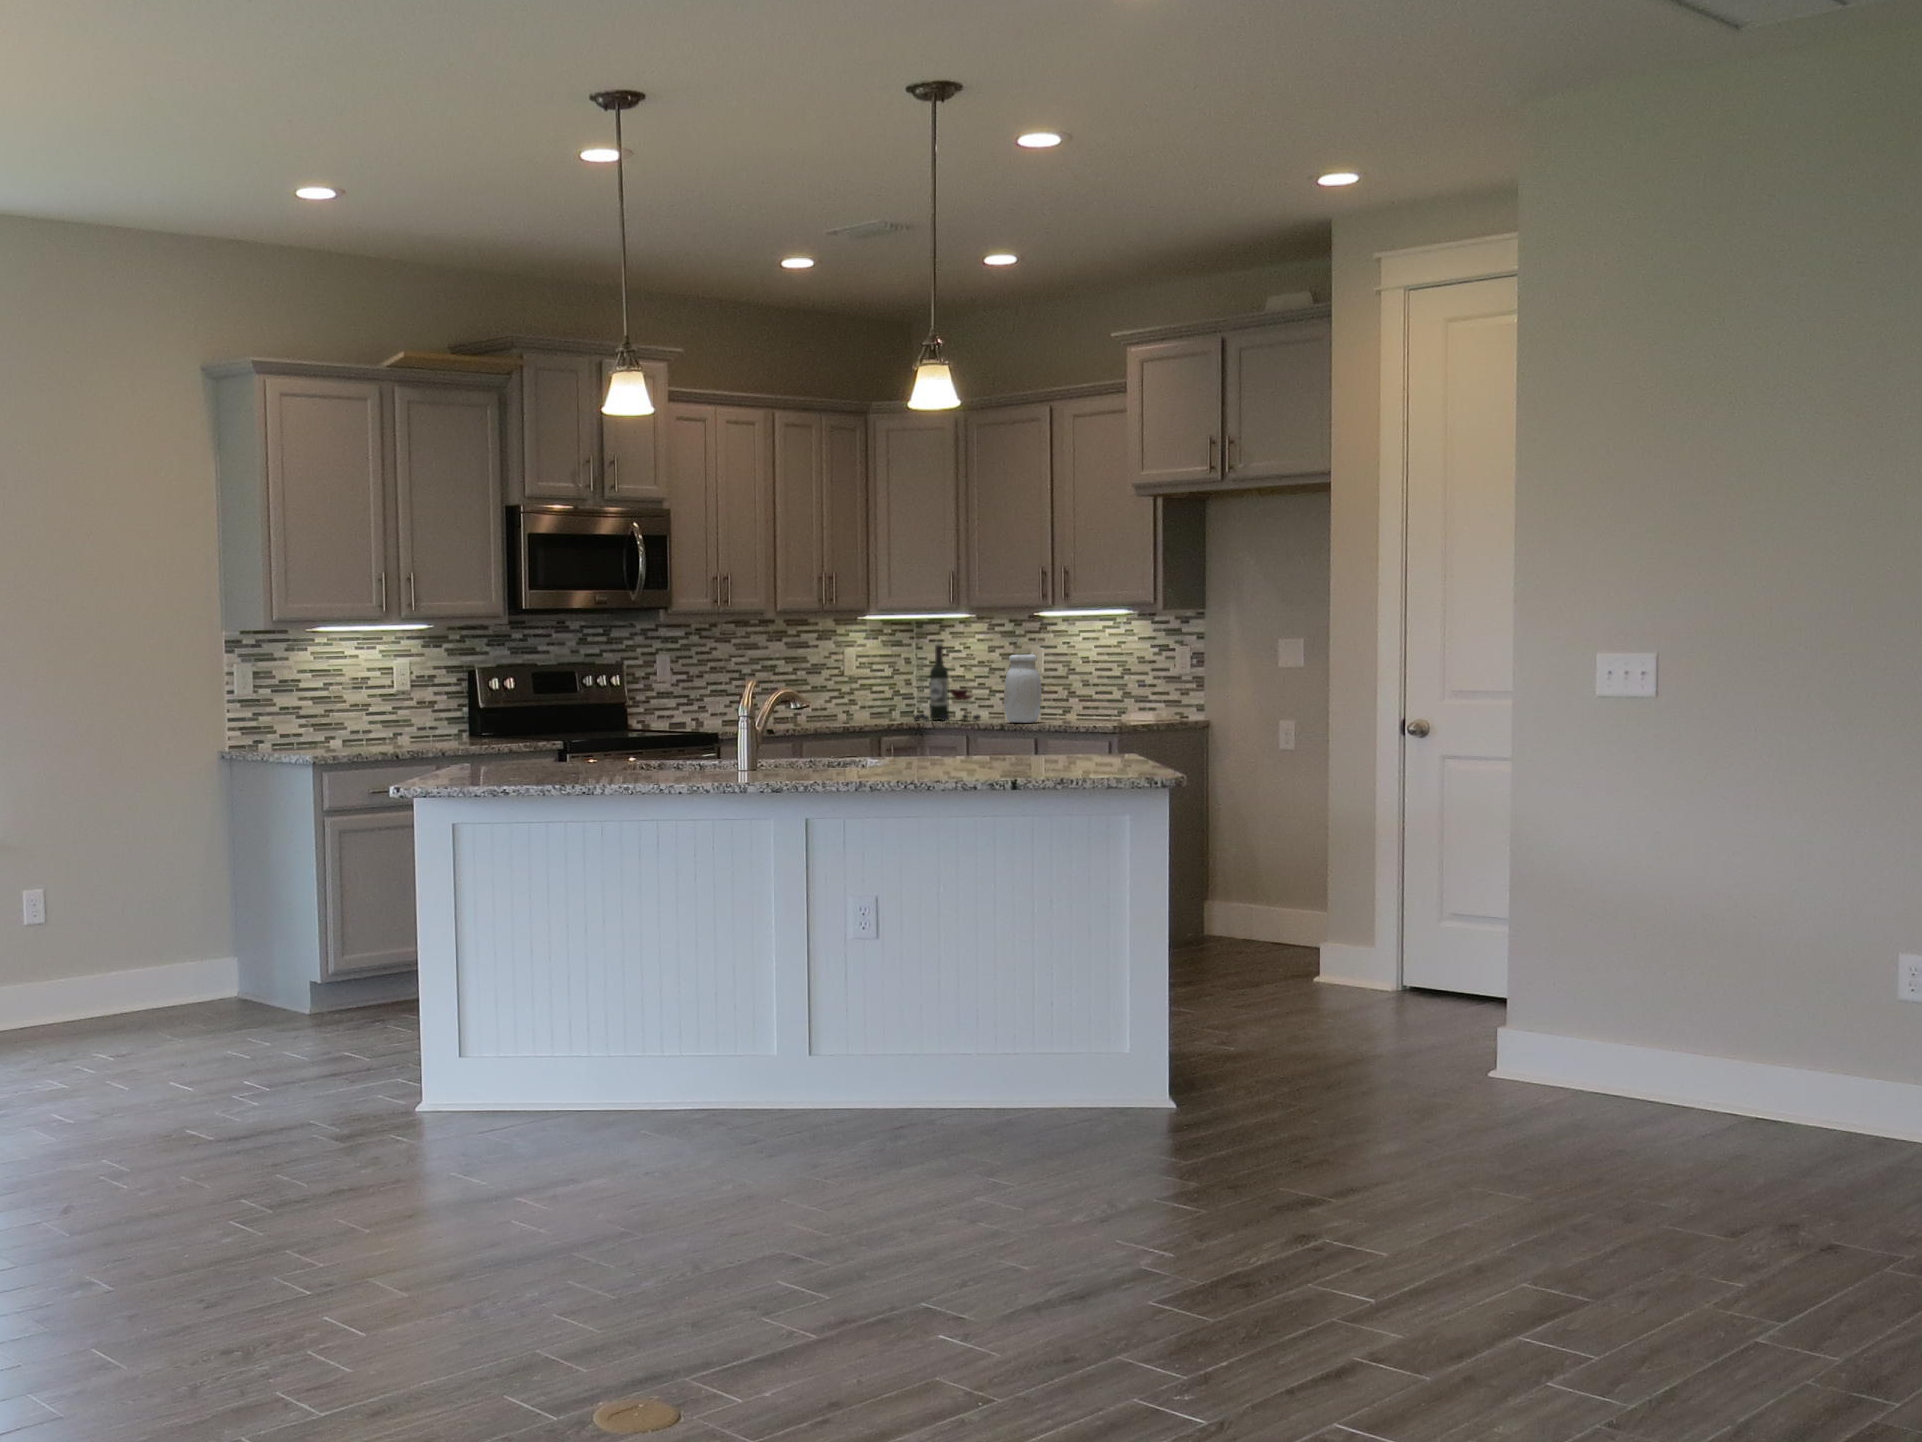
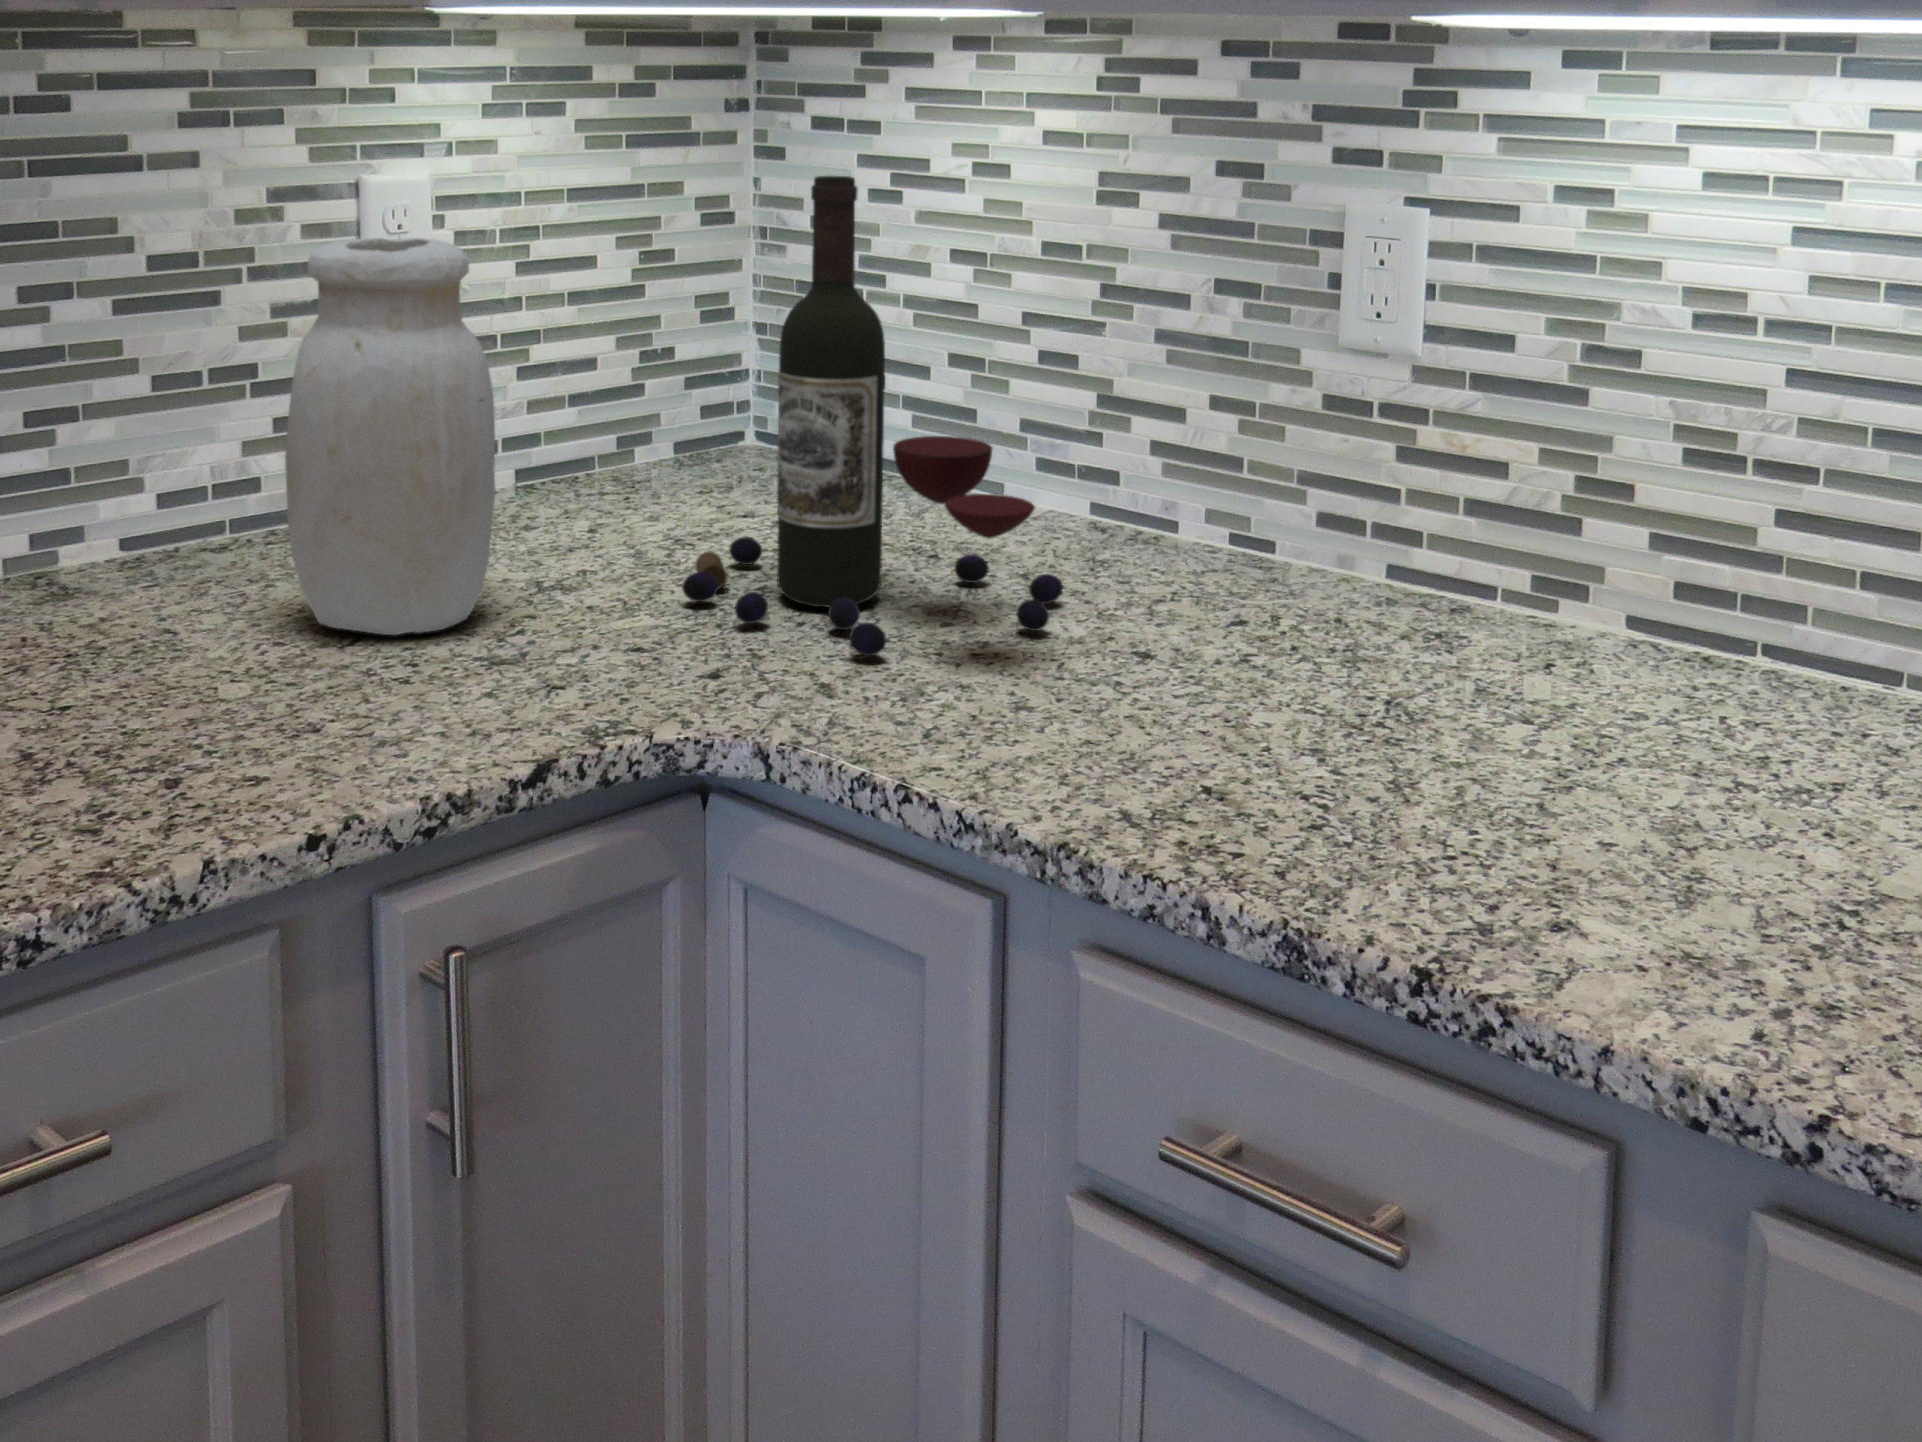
jar: present [1004,654,1041,723] -> present [285,238,496,635]

